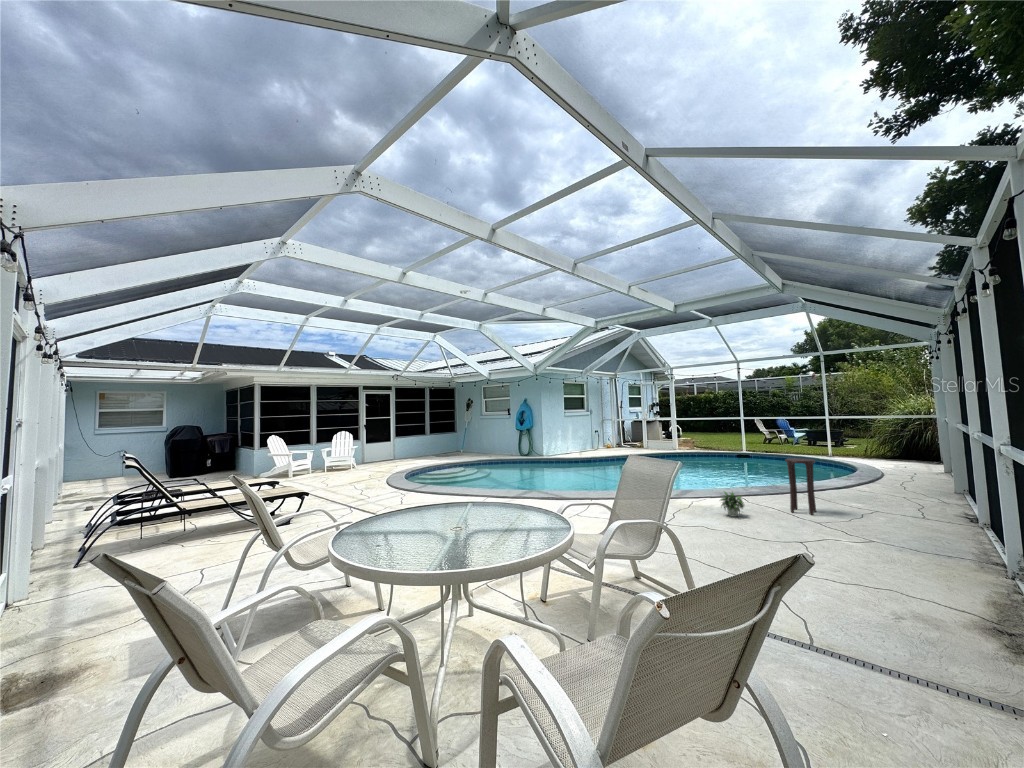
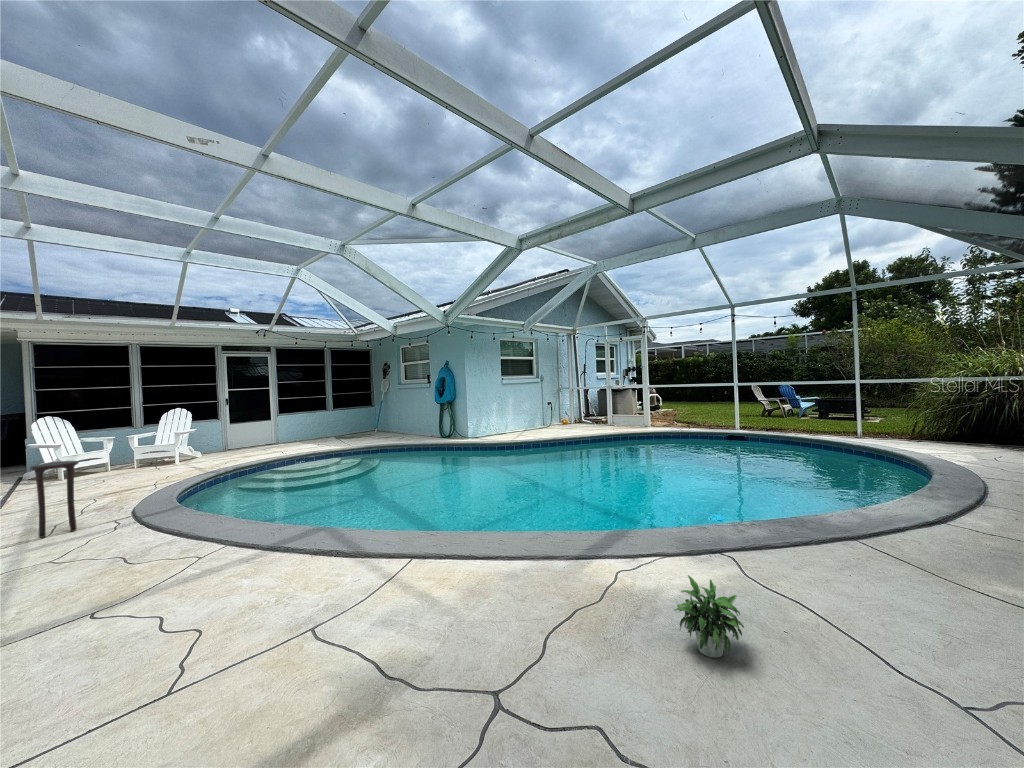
stool: present [785,458,816,515] -> present [30,461,79,538]

